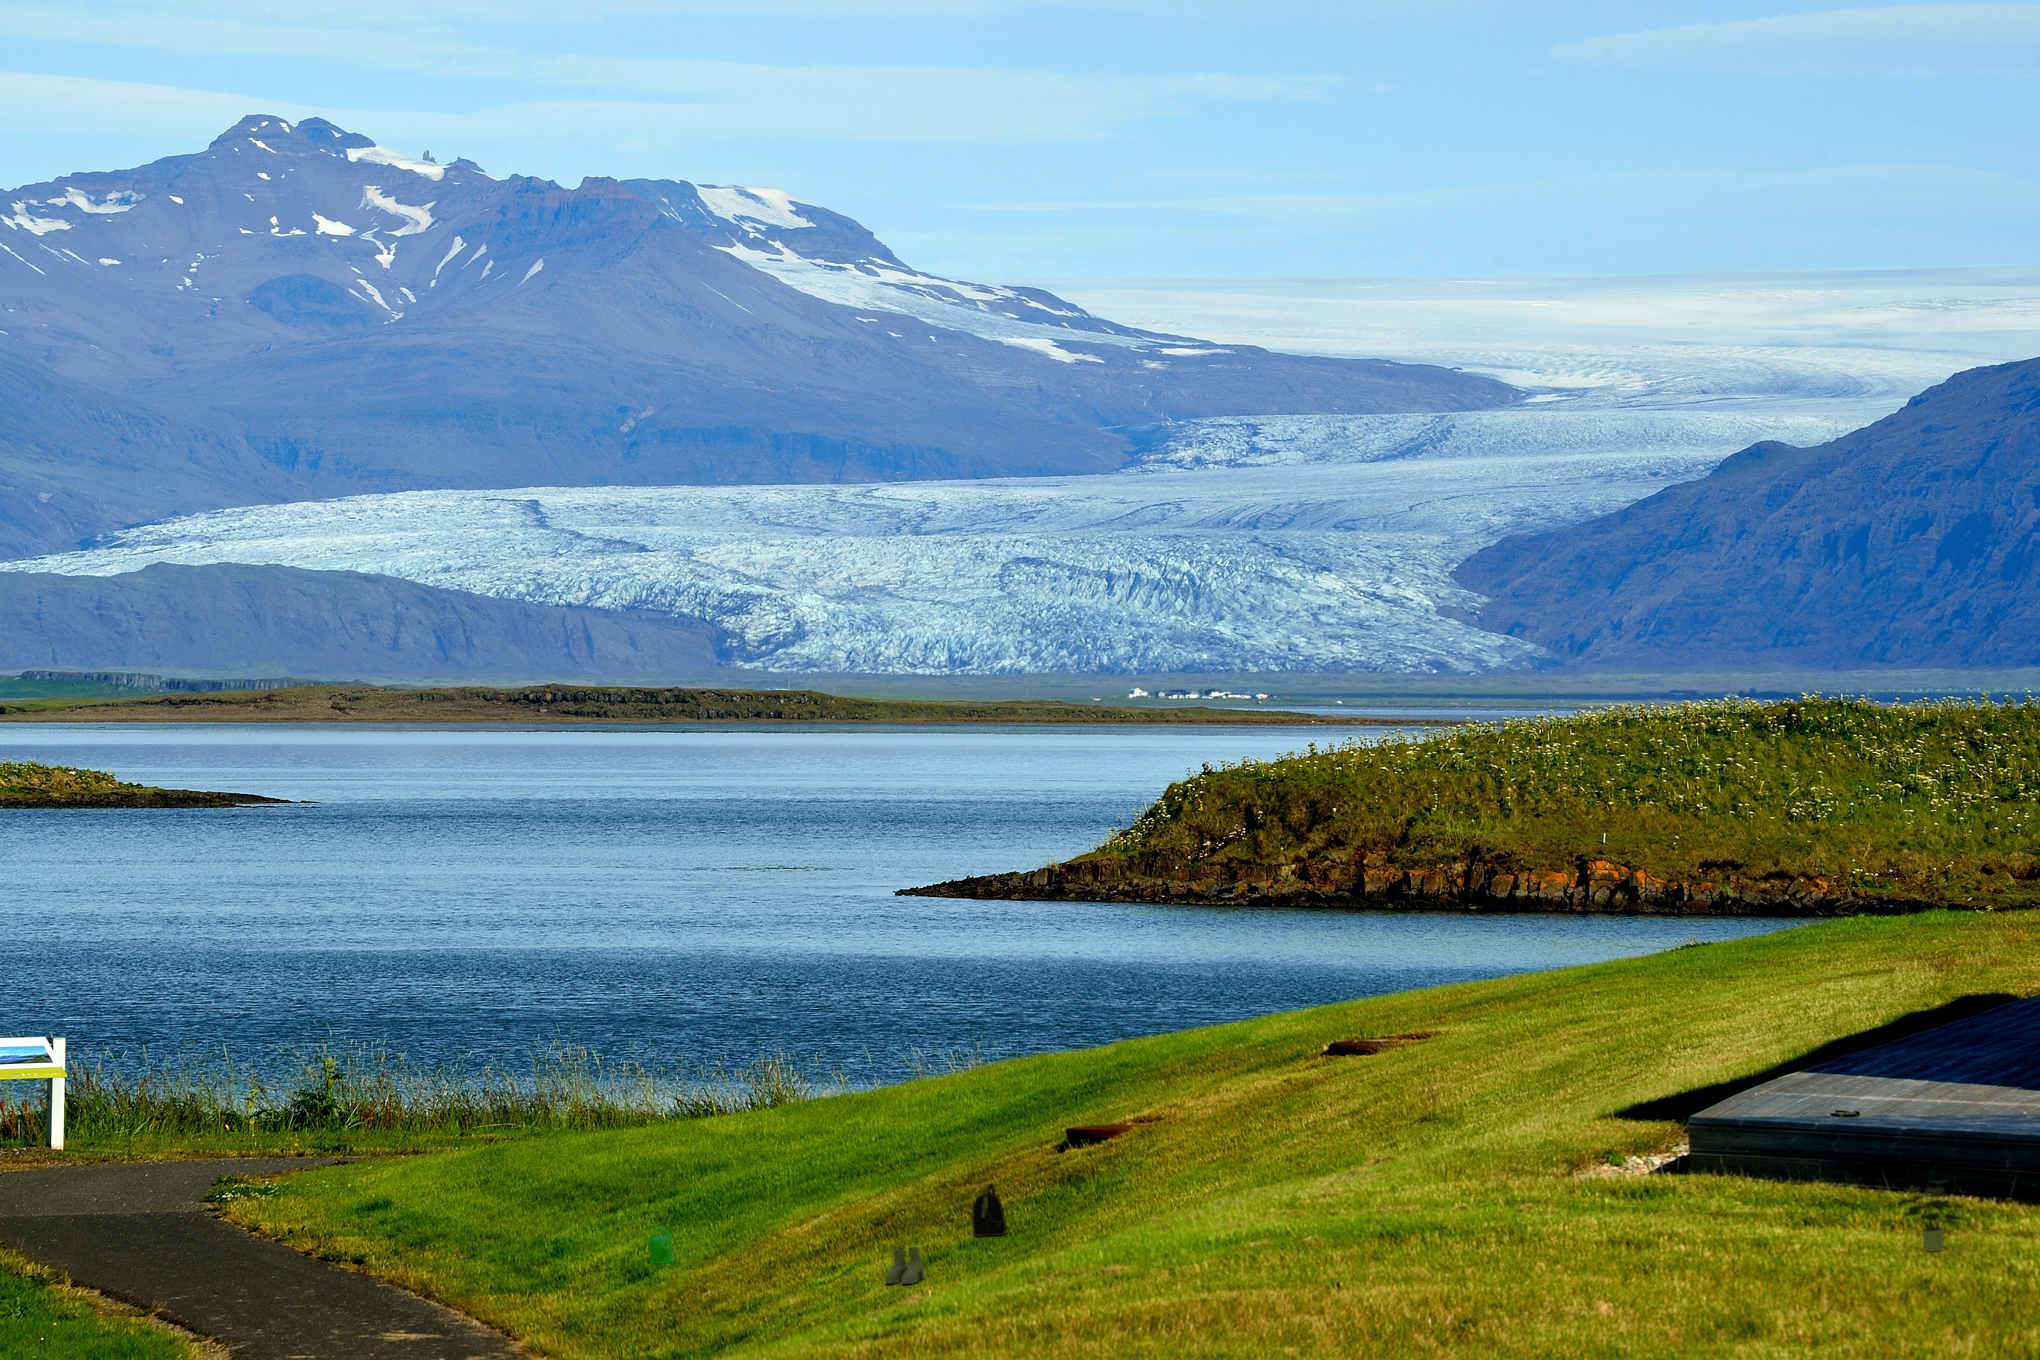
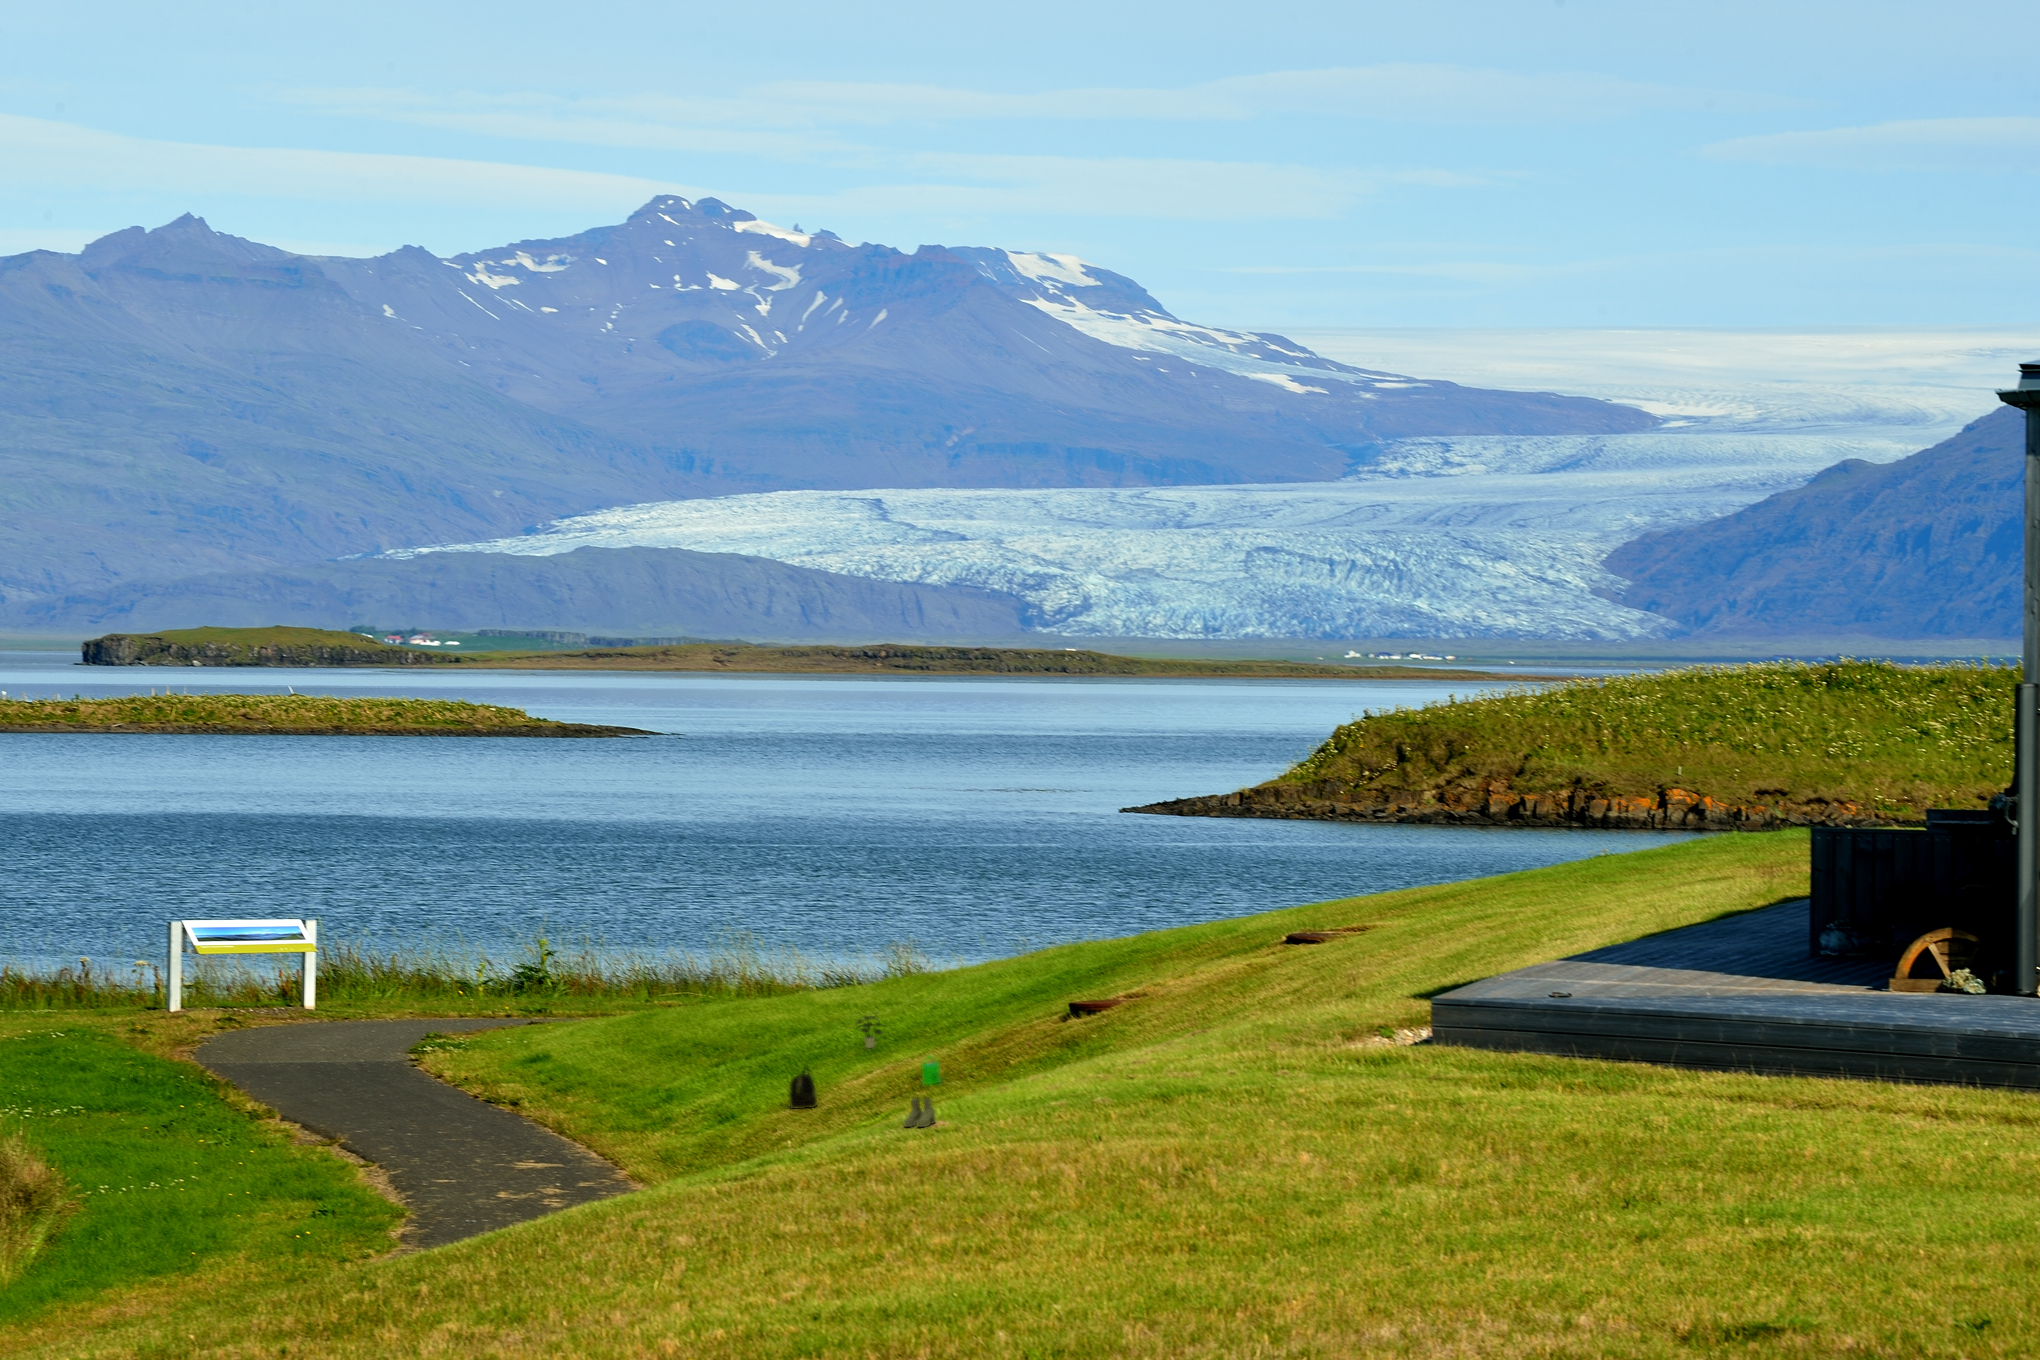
potted plant: present [1898,1181,1963,1251] -> present [857,1013,882,1048]
backpack: present [972,1183,1006,1237] -> present [789,1066,817,1109]
watering can: present [649,1226,674,1264] -> present [922,1056,941,1085]

